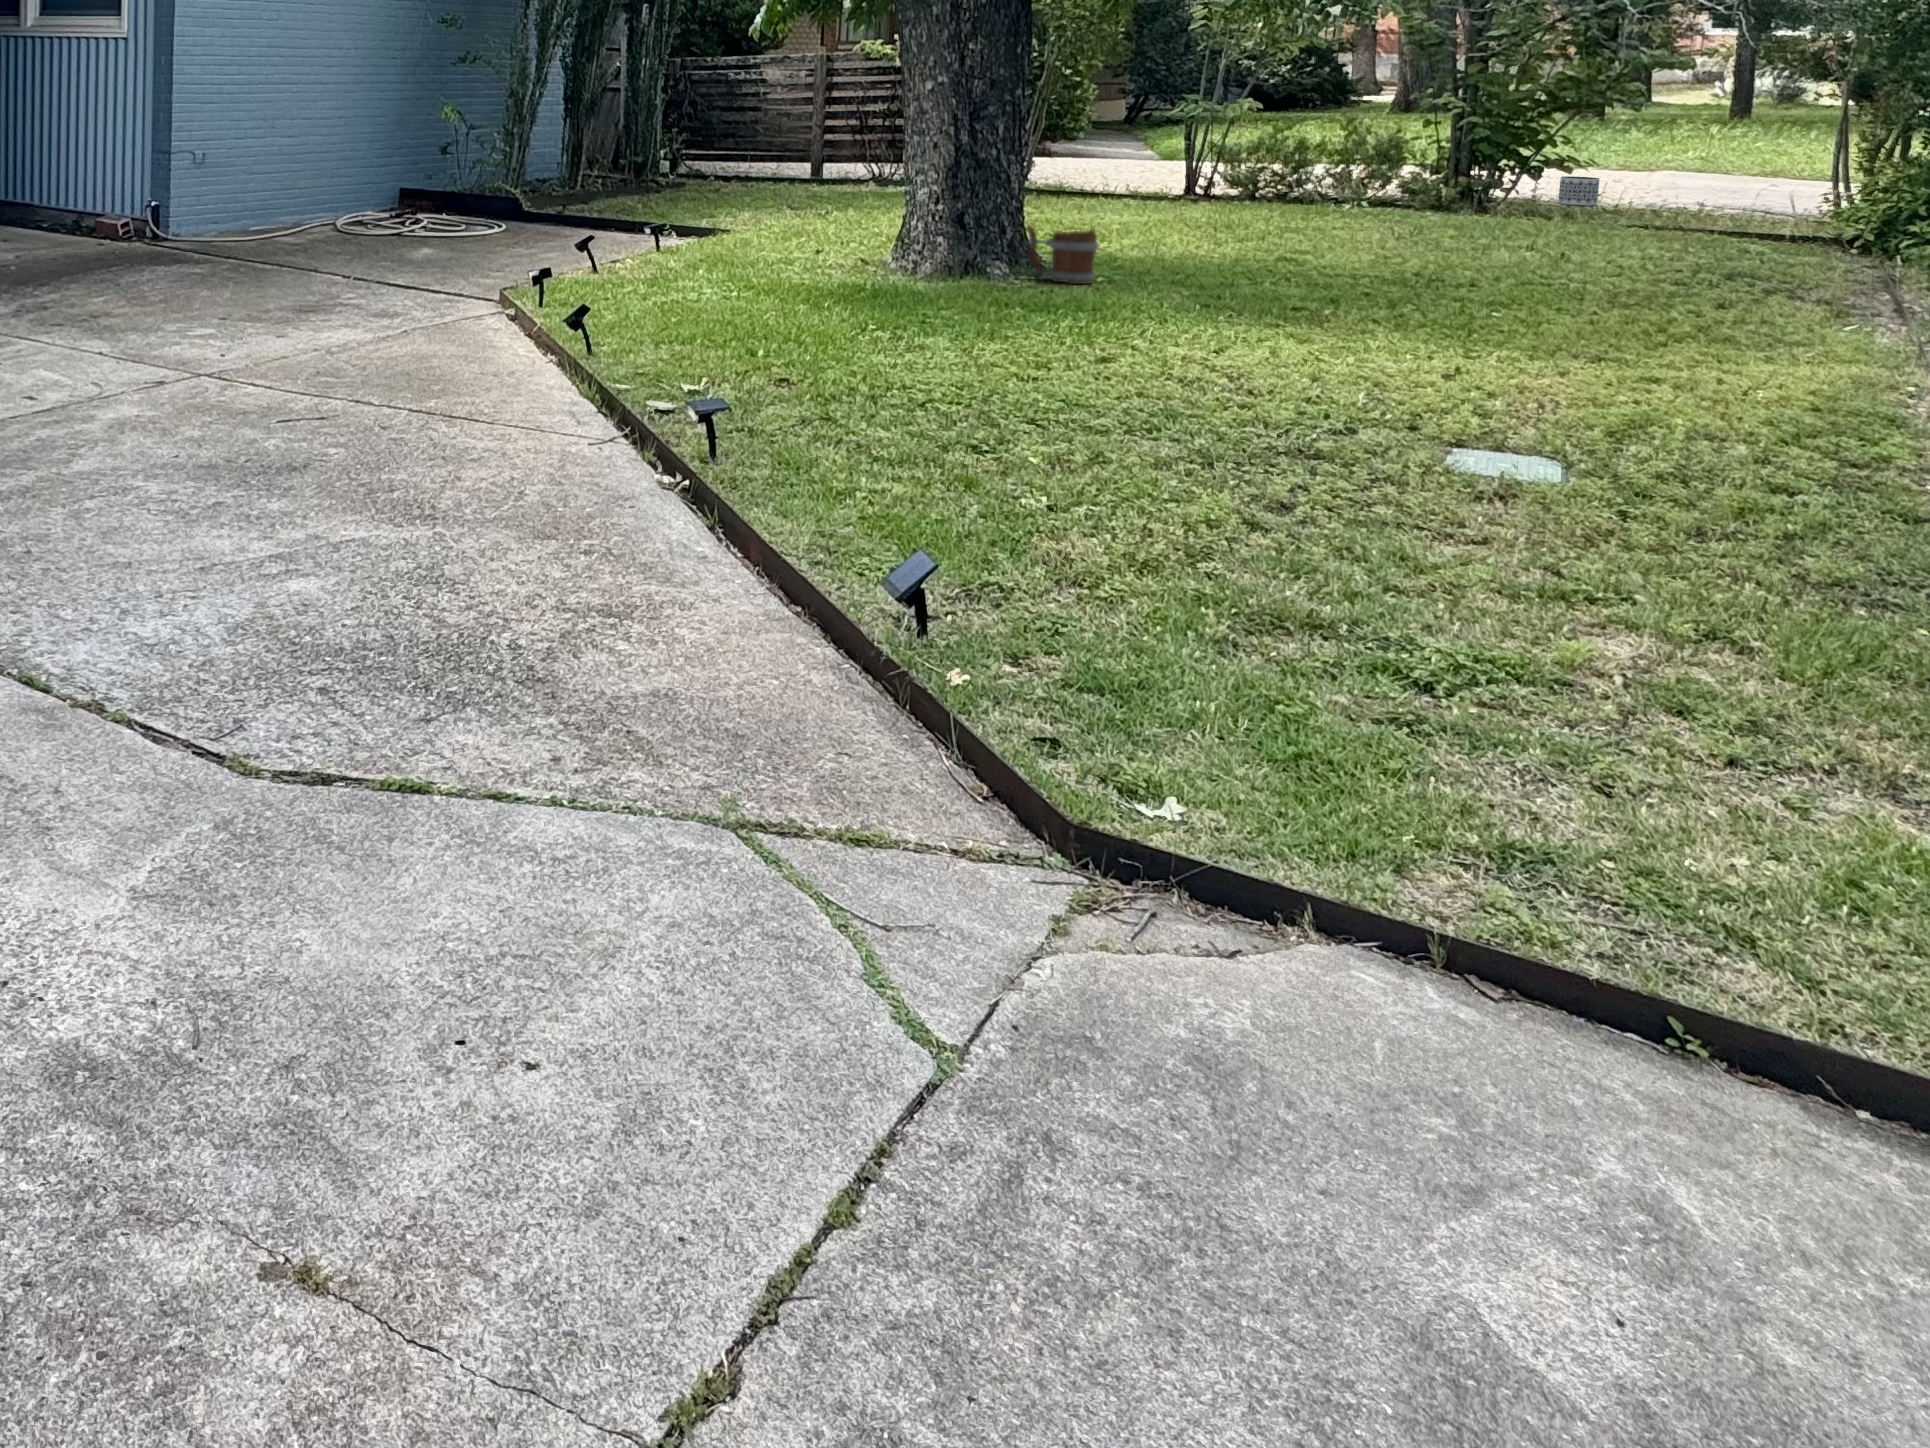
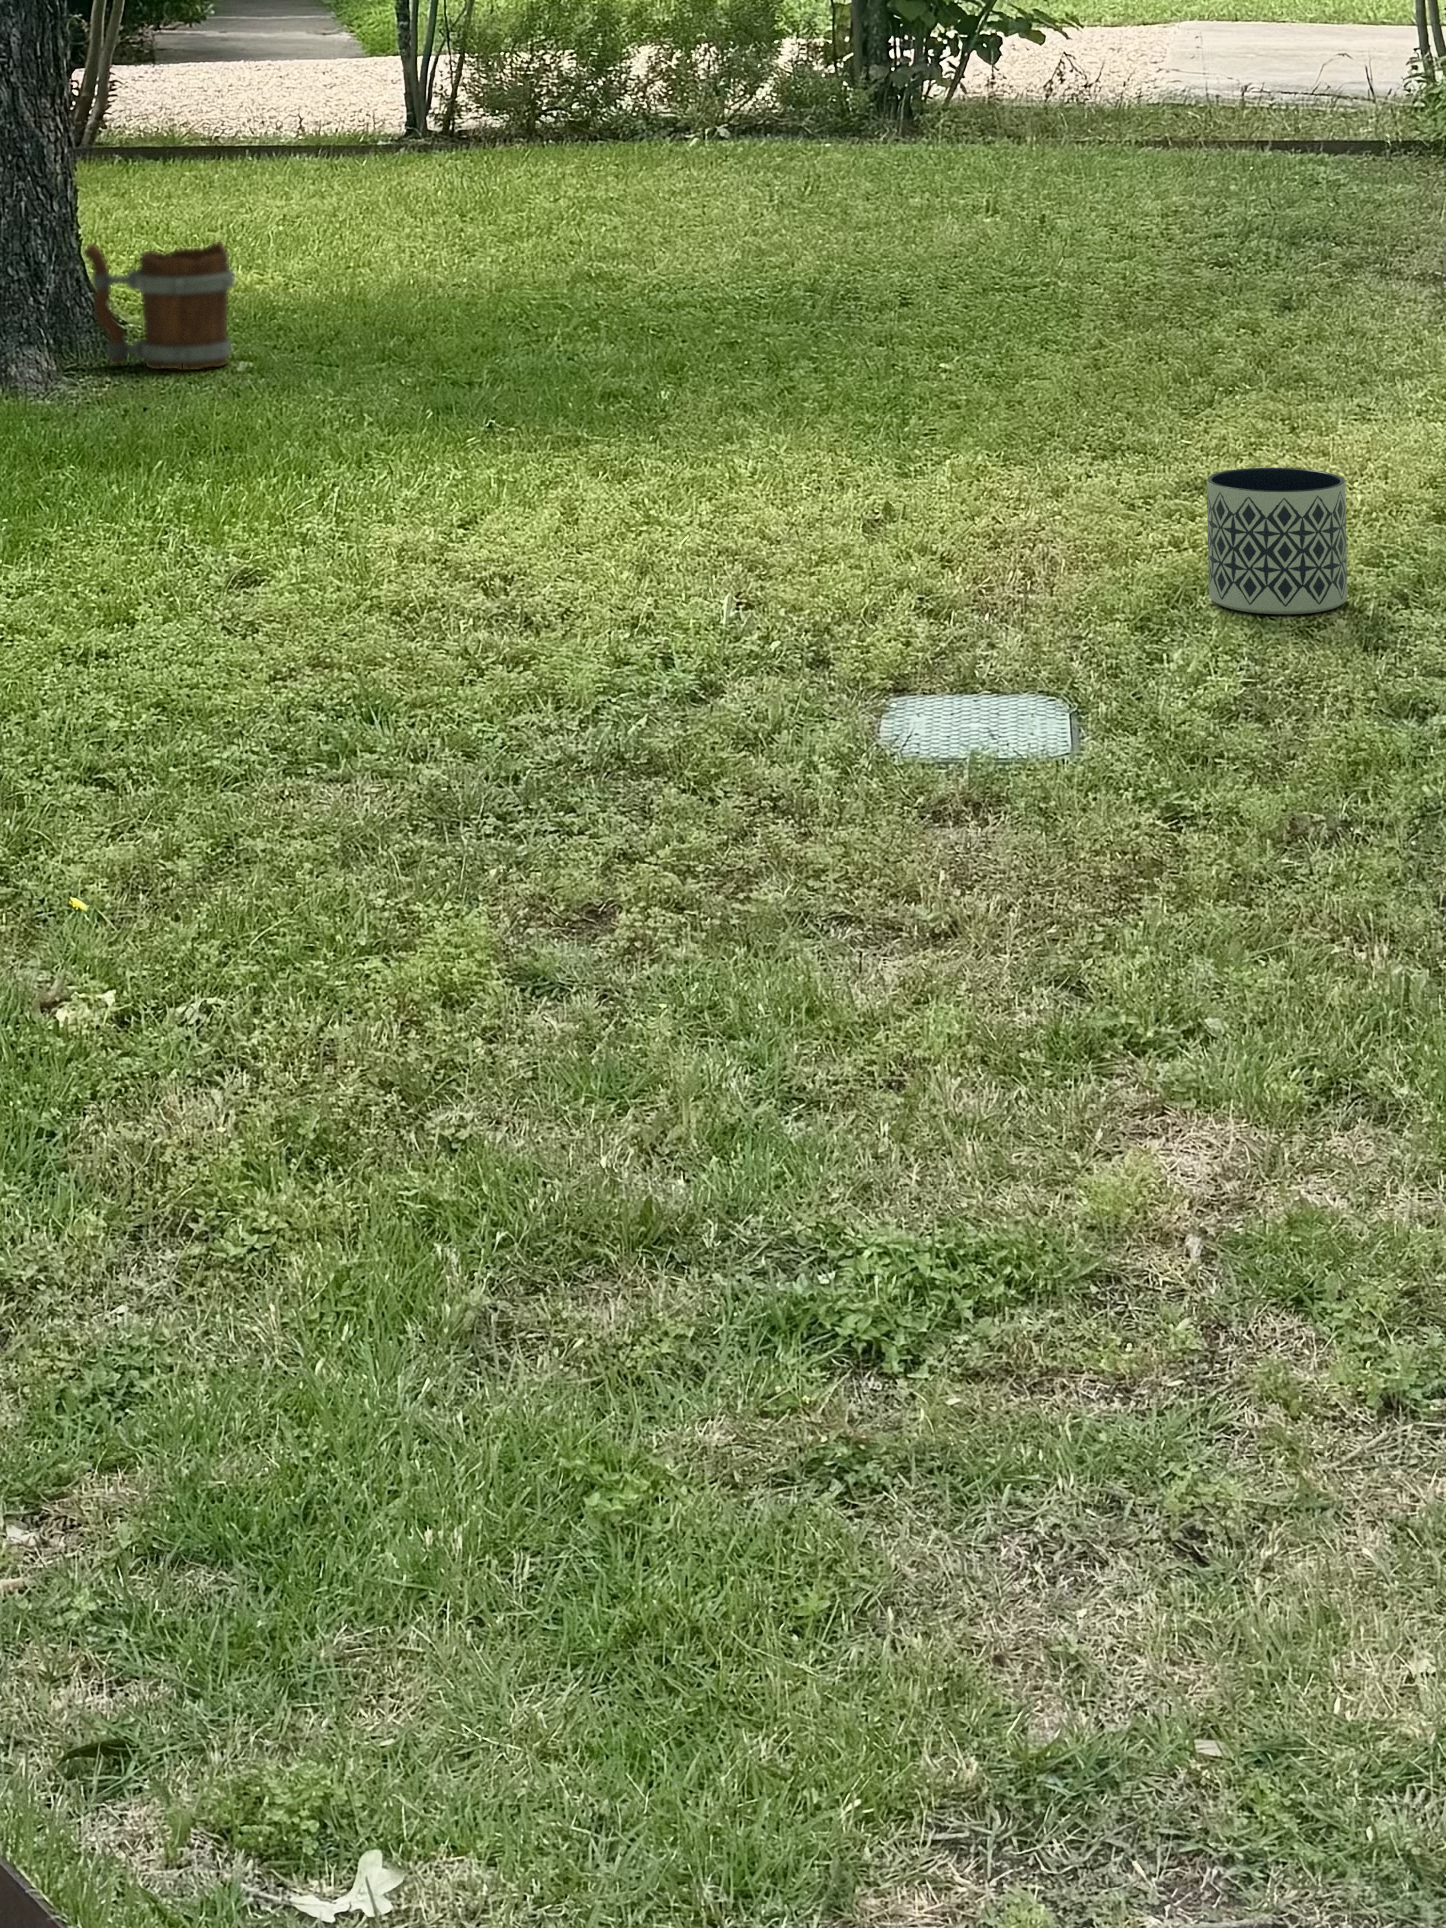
planter: present [1558,177,1599,206] -> present [1207,468,1347,614]

